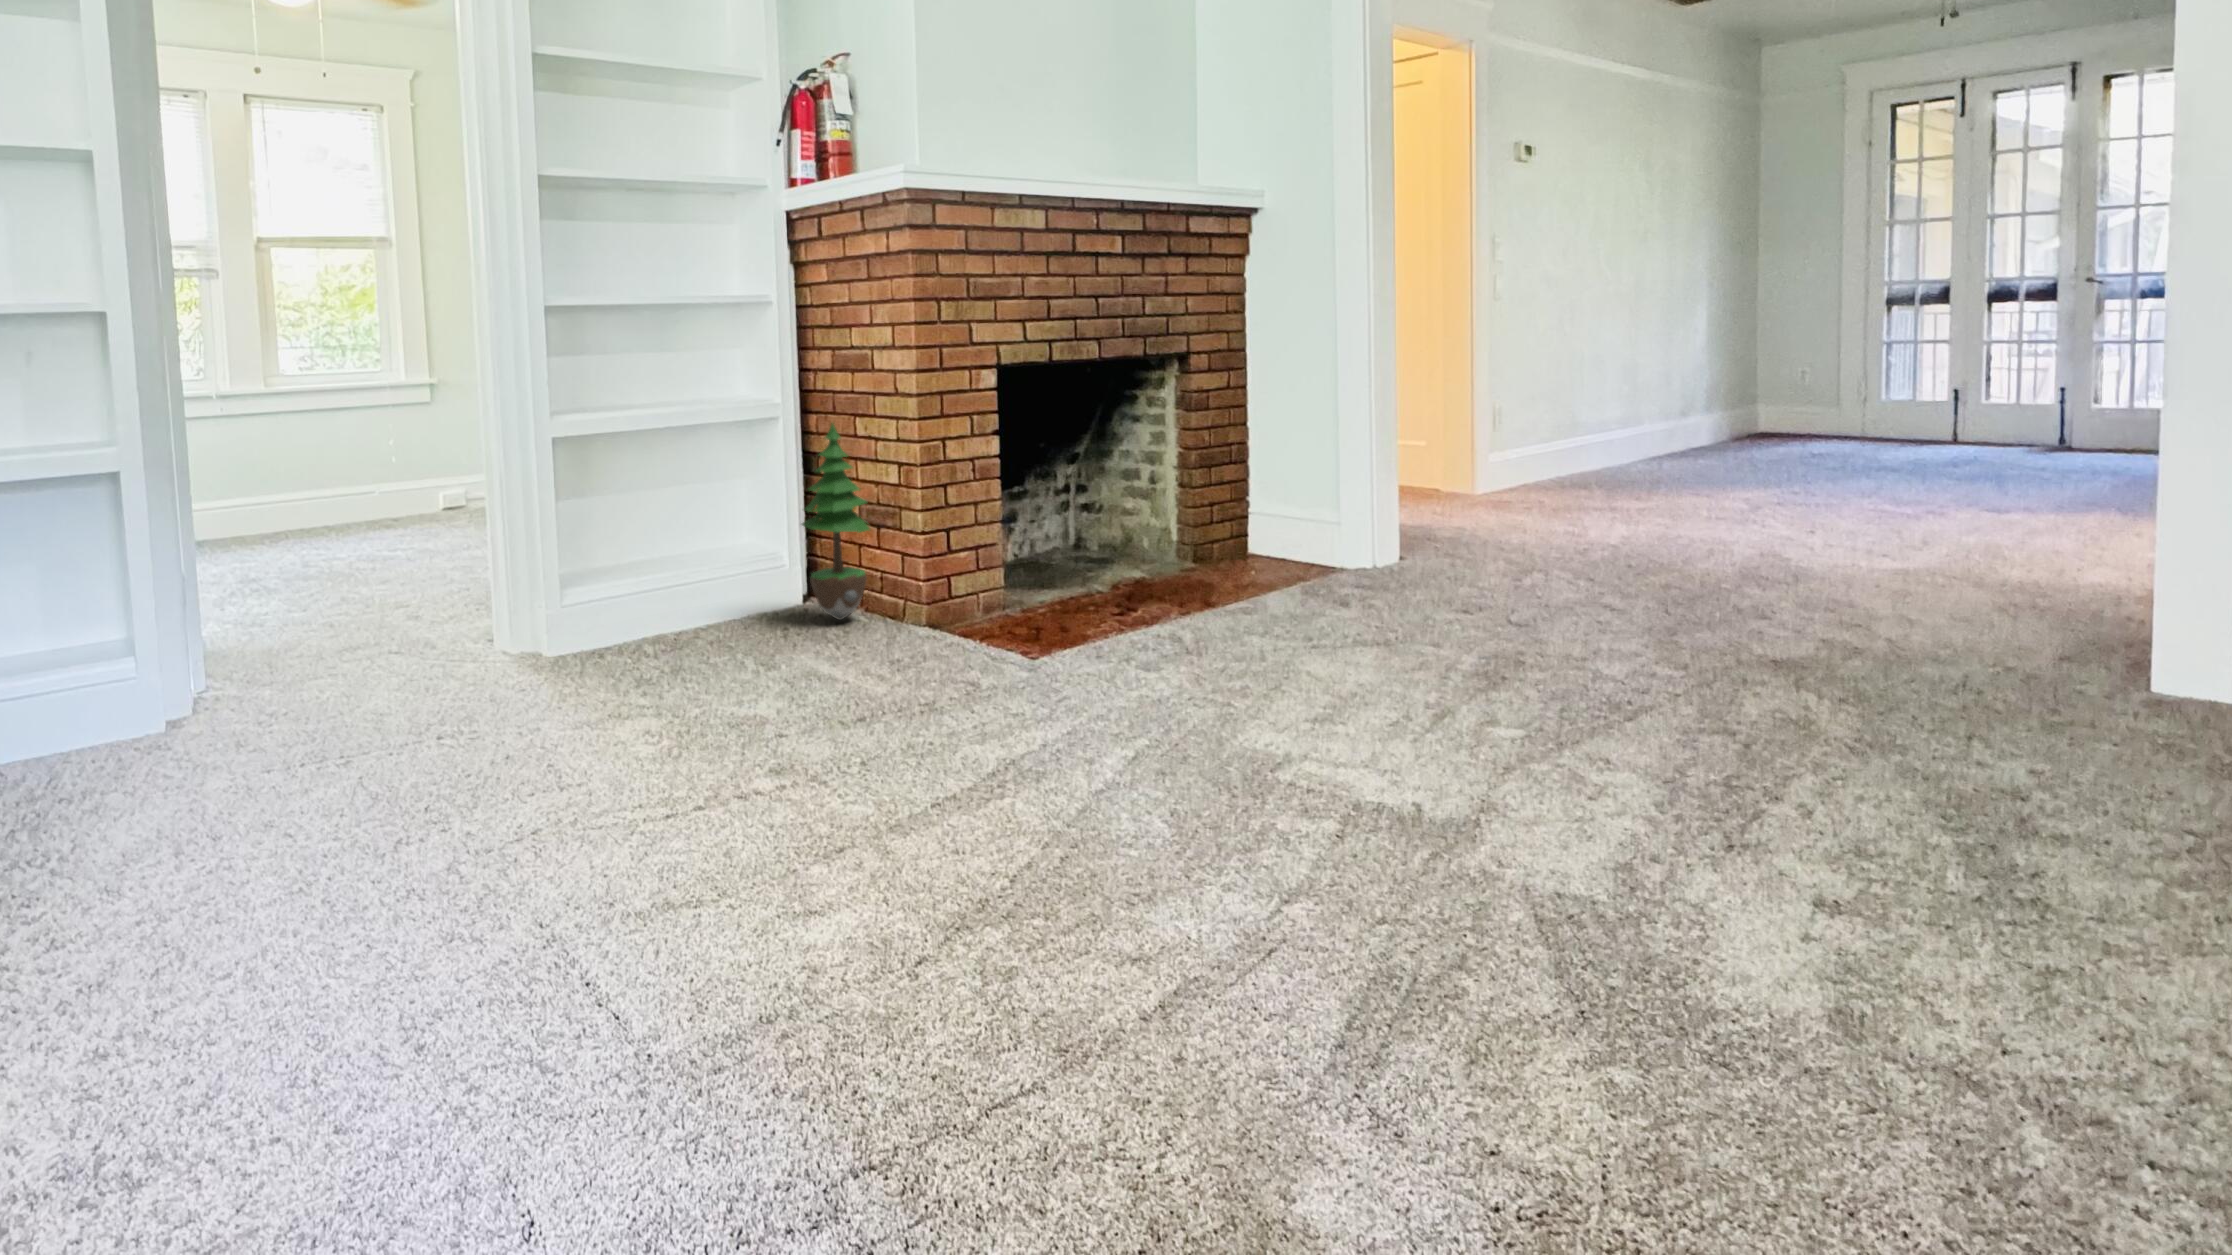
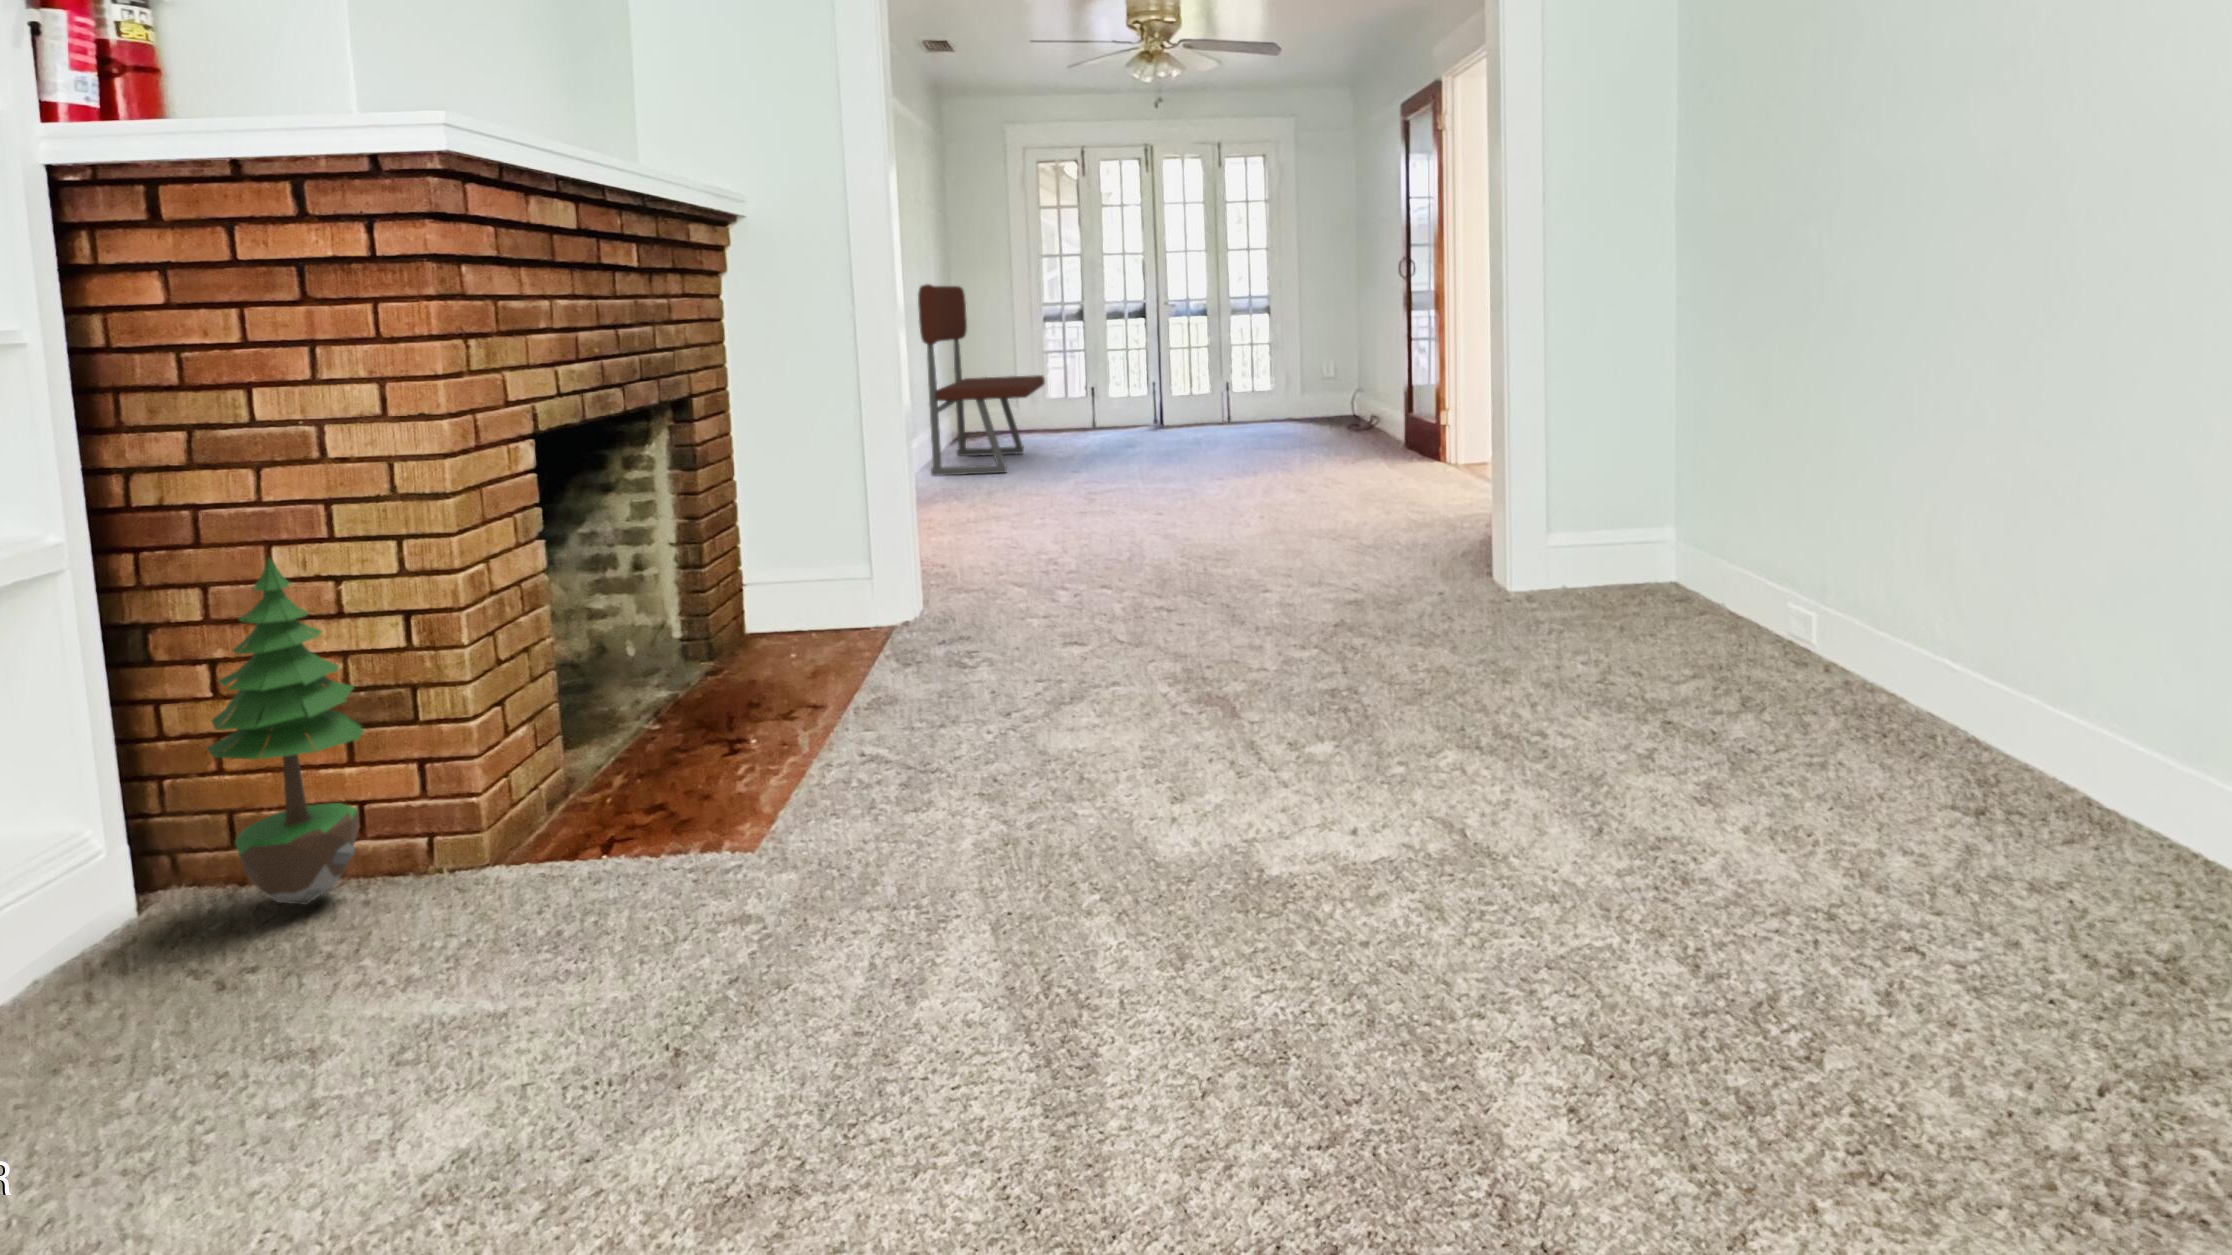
bench: none [1642,259,1838,471] -> present [918,284,1045,476]

